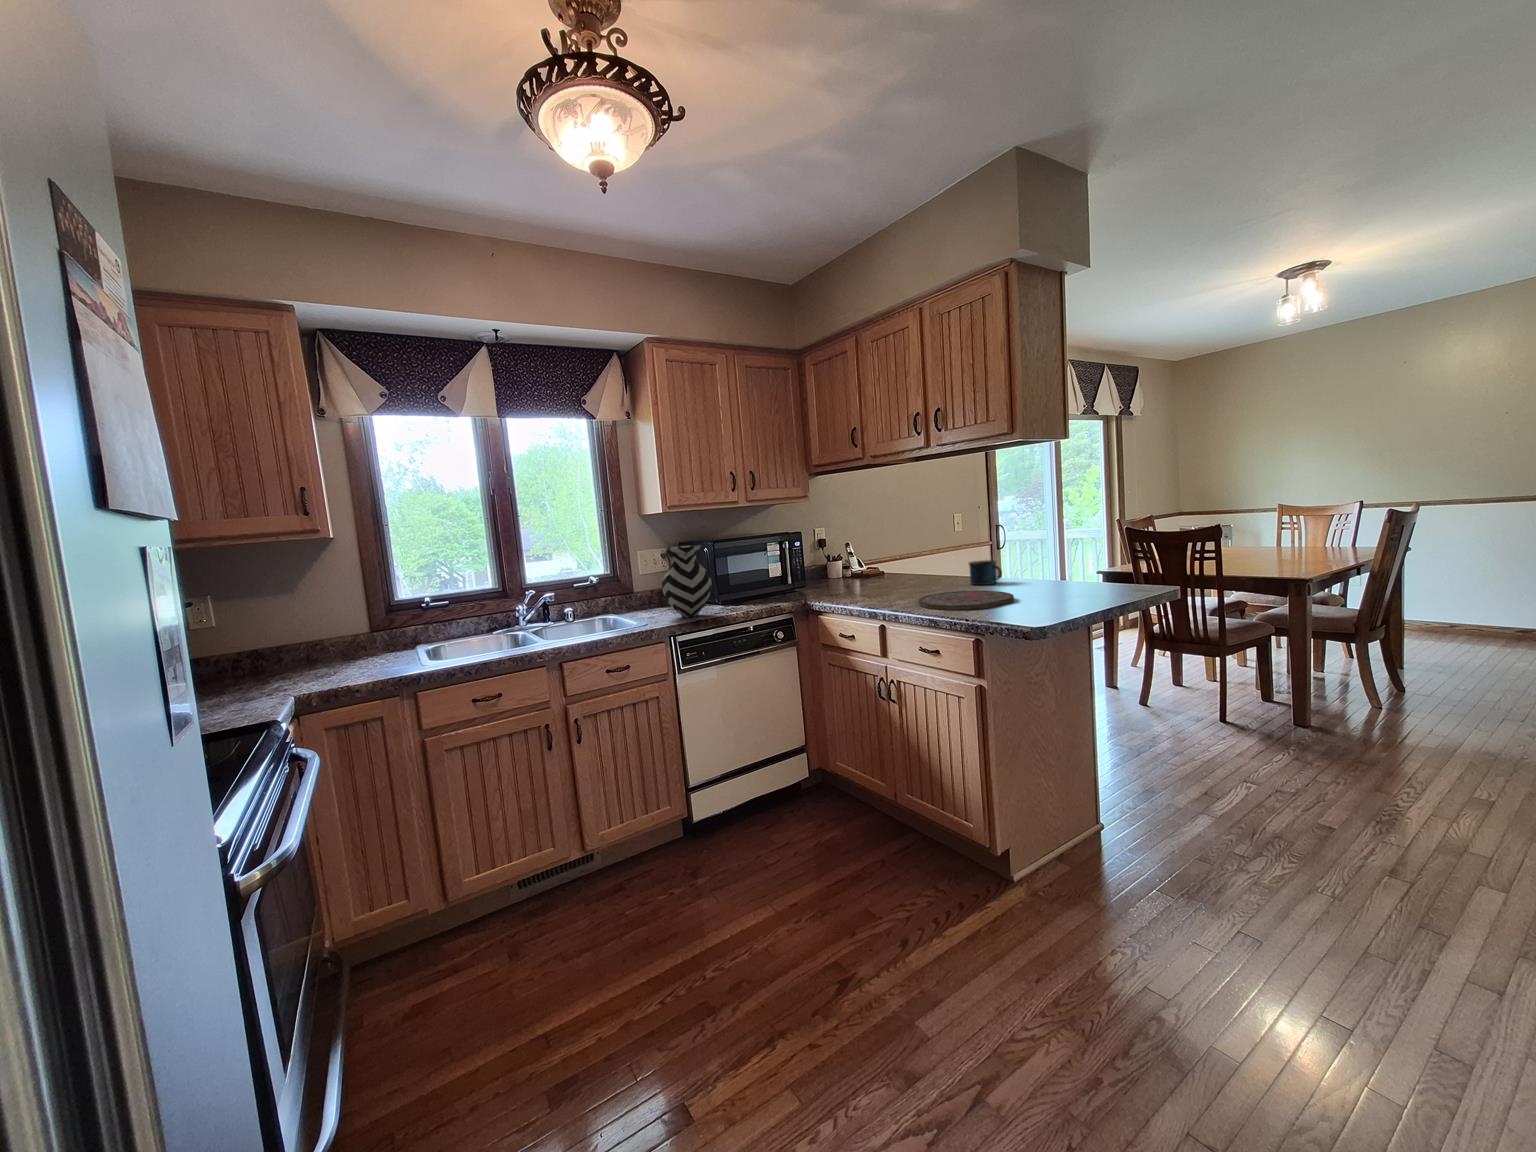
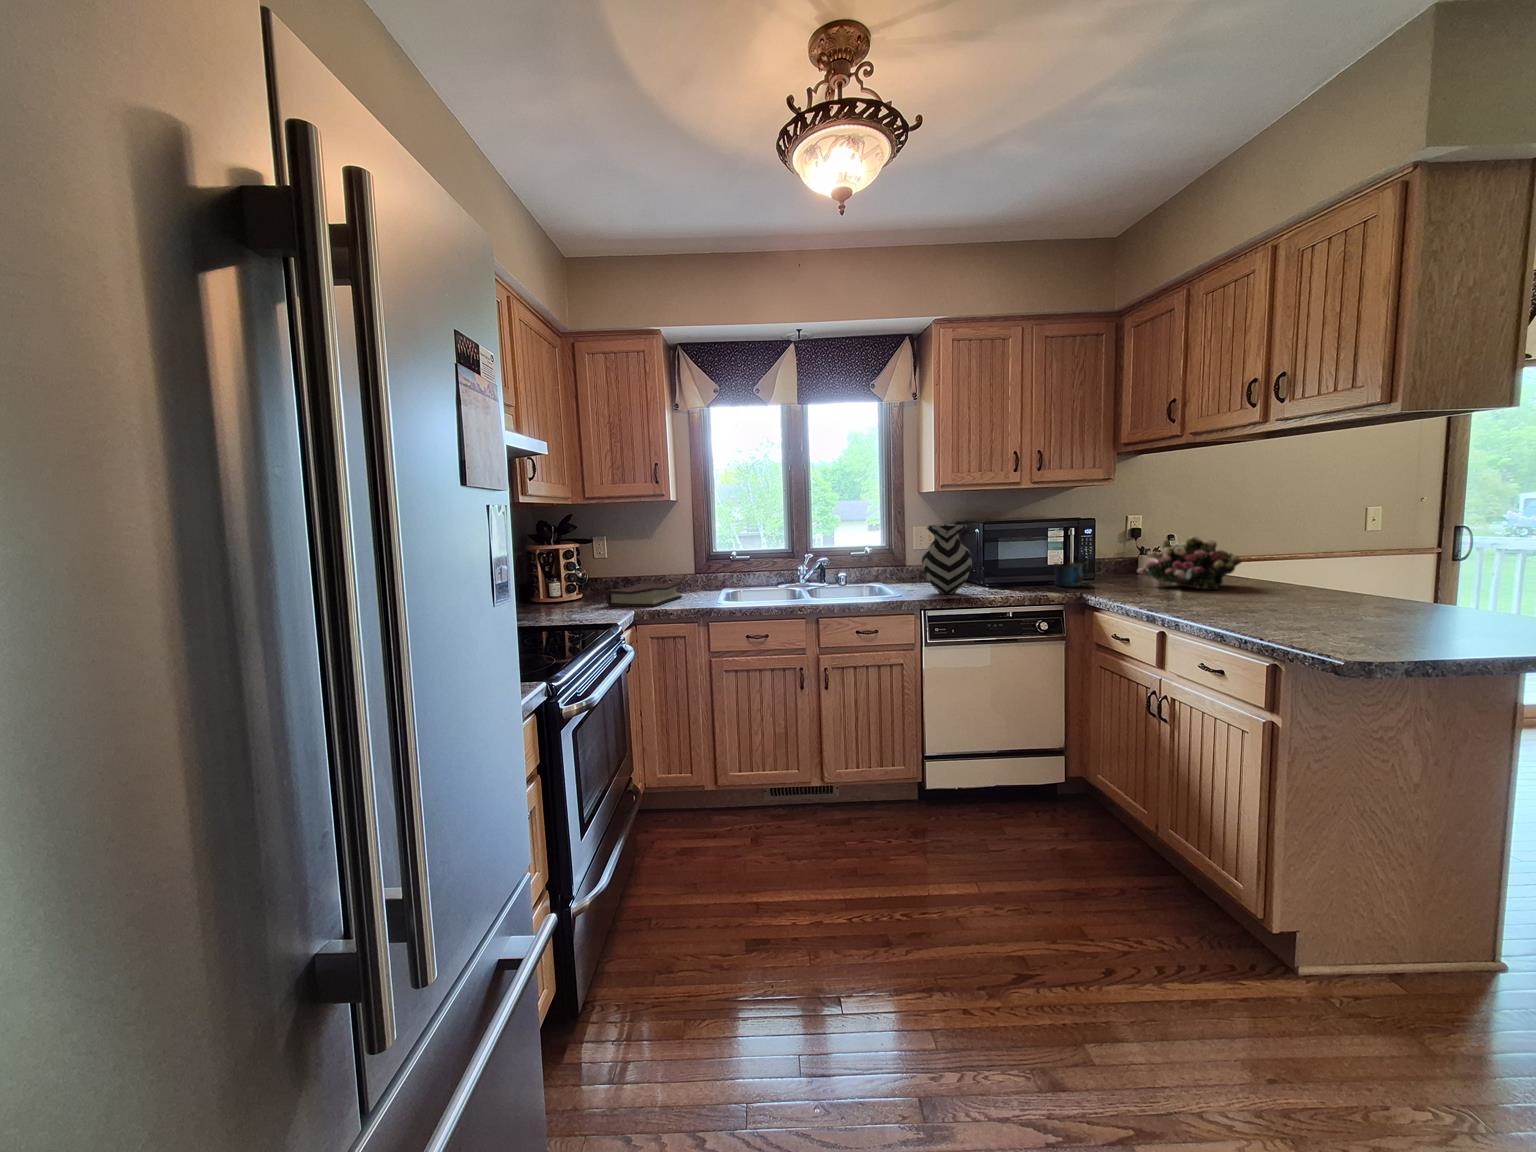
flower arrangement: none [840,542,914,586] -> present [1137,536,1241,590]
mug: present [969,560,1002,585] -> present [1054,562,1083,587]
cutting board: present [919,591,1014,610] -> none [1213,603,1363,627]
hardback book: none [234,645,360,696] -> present [606,582,682,607]

